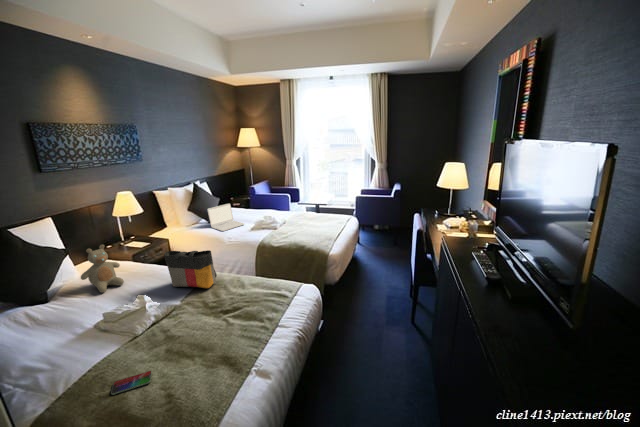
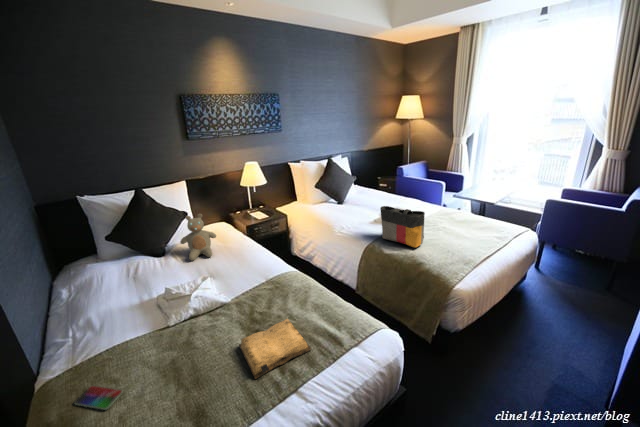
laptop: present [208,204,244,231] -> none [331,184,368,216]
tote bag: present [164,250,217,288] -> present [380,206,425,248]
diary: none [219,294,271,328] -> present [239,319,311,379]

